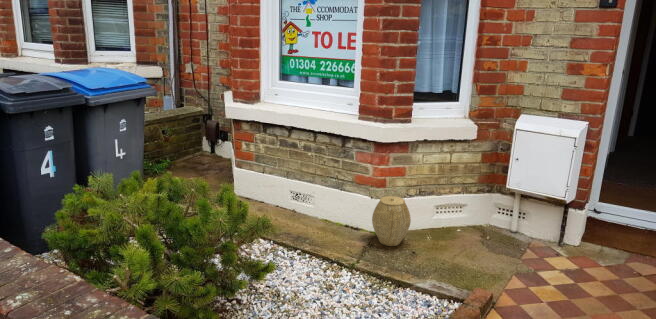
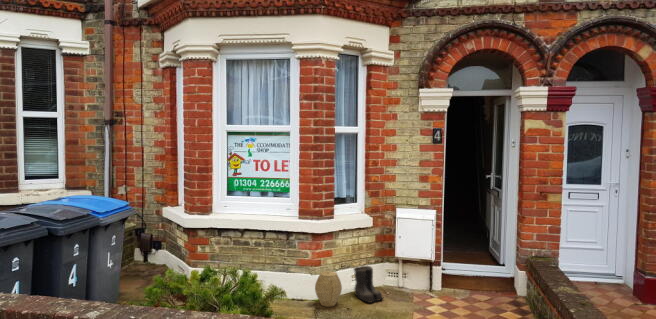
boots: none [436,194,477,250] -> present [354,266,384,303]

